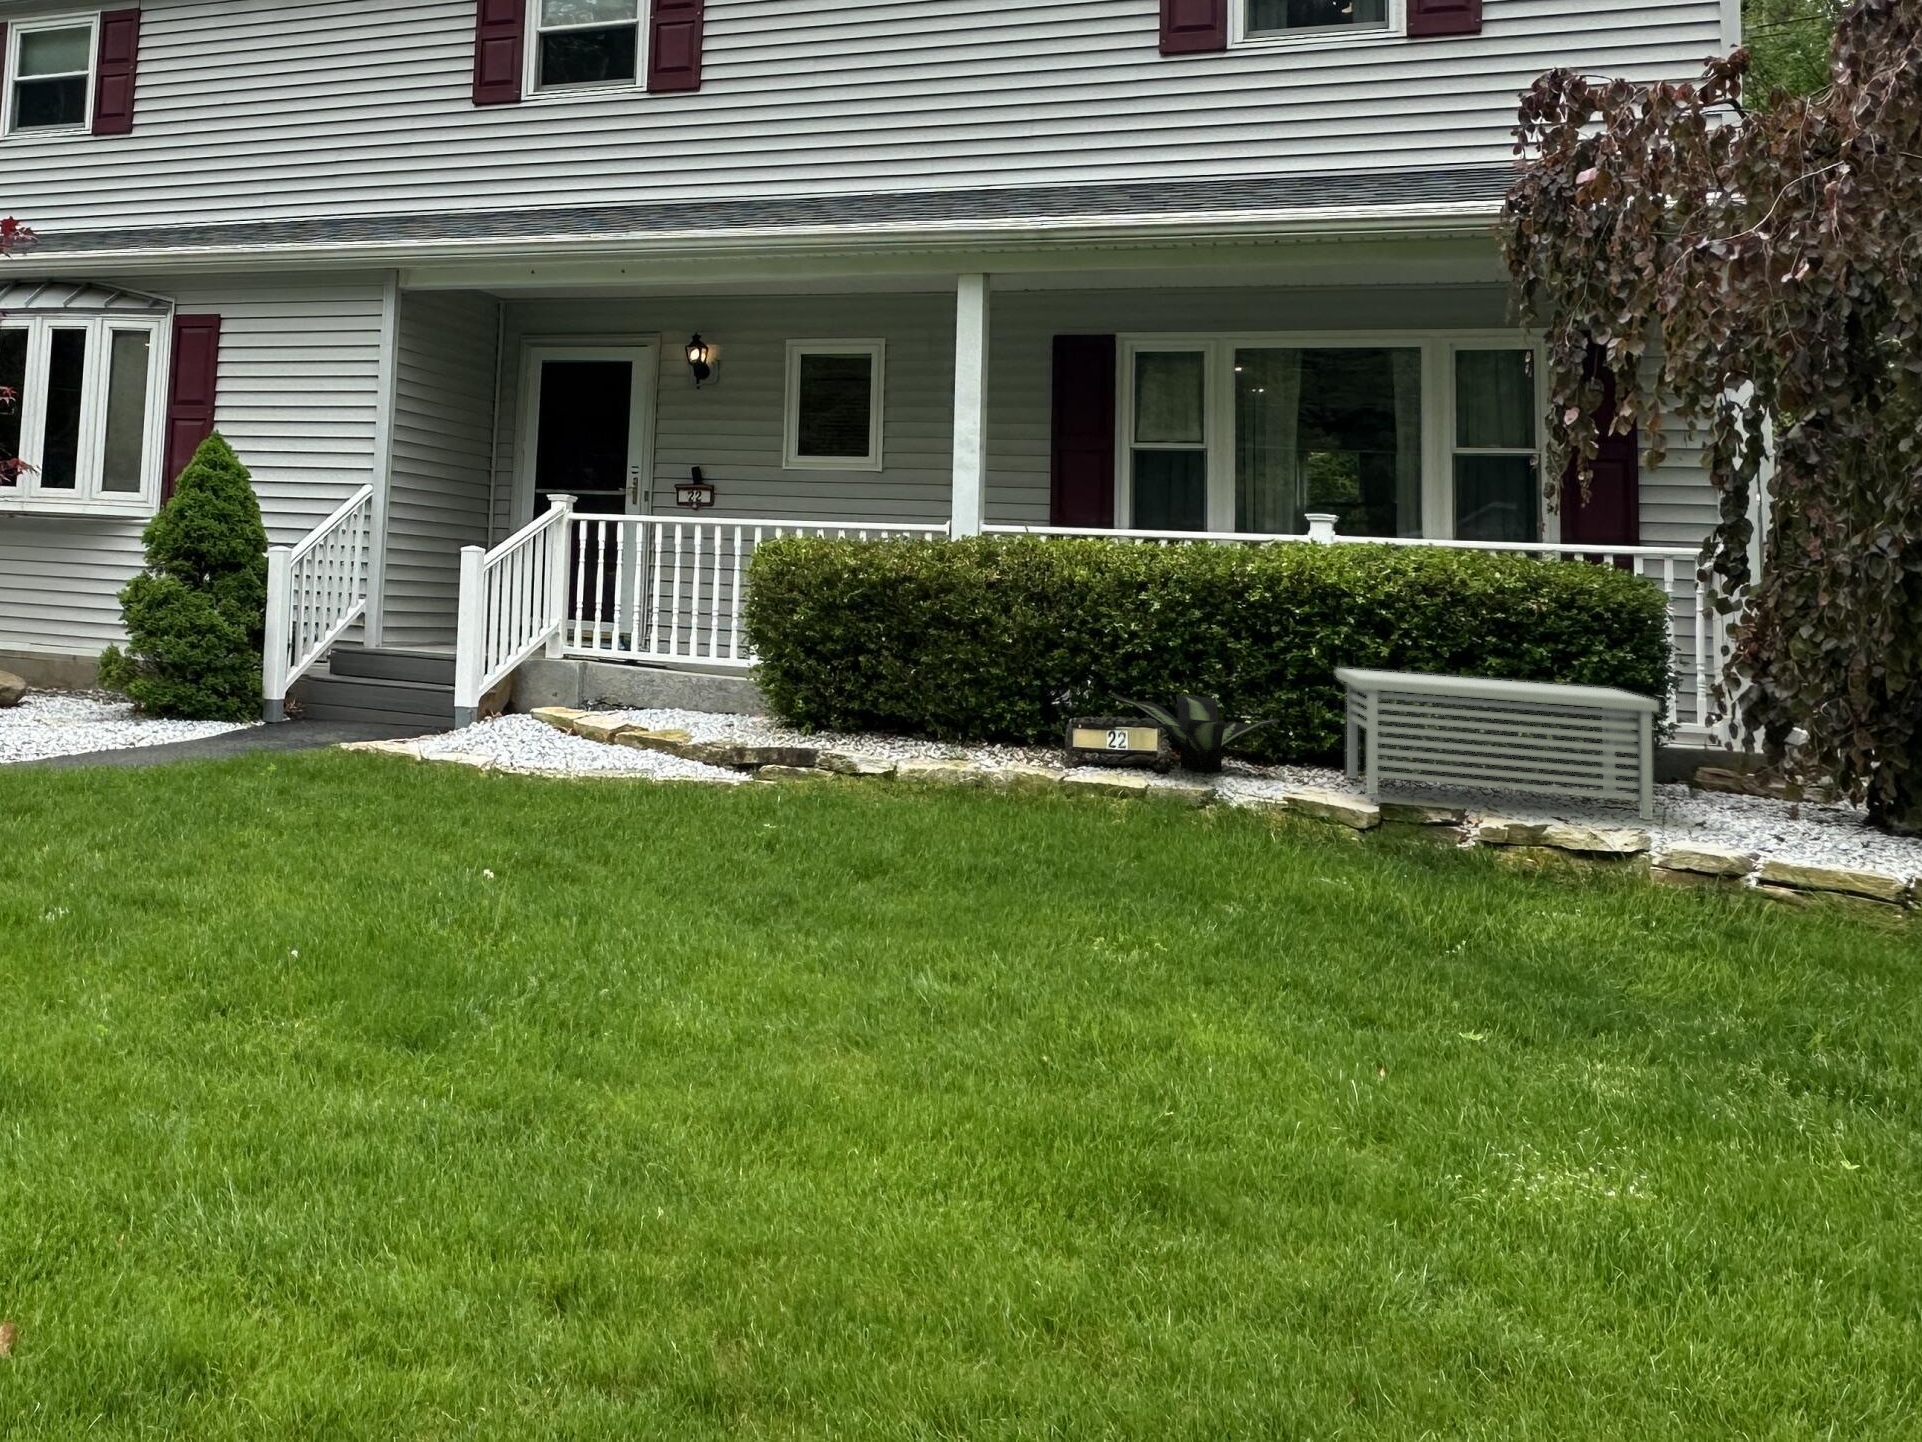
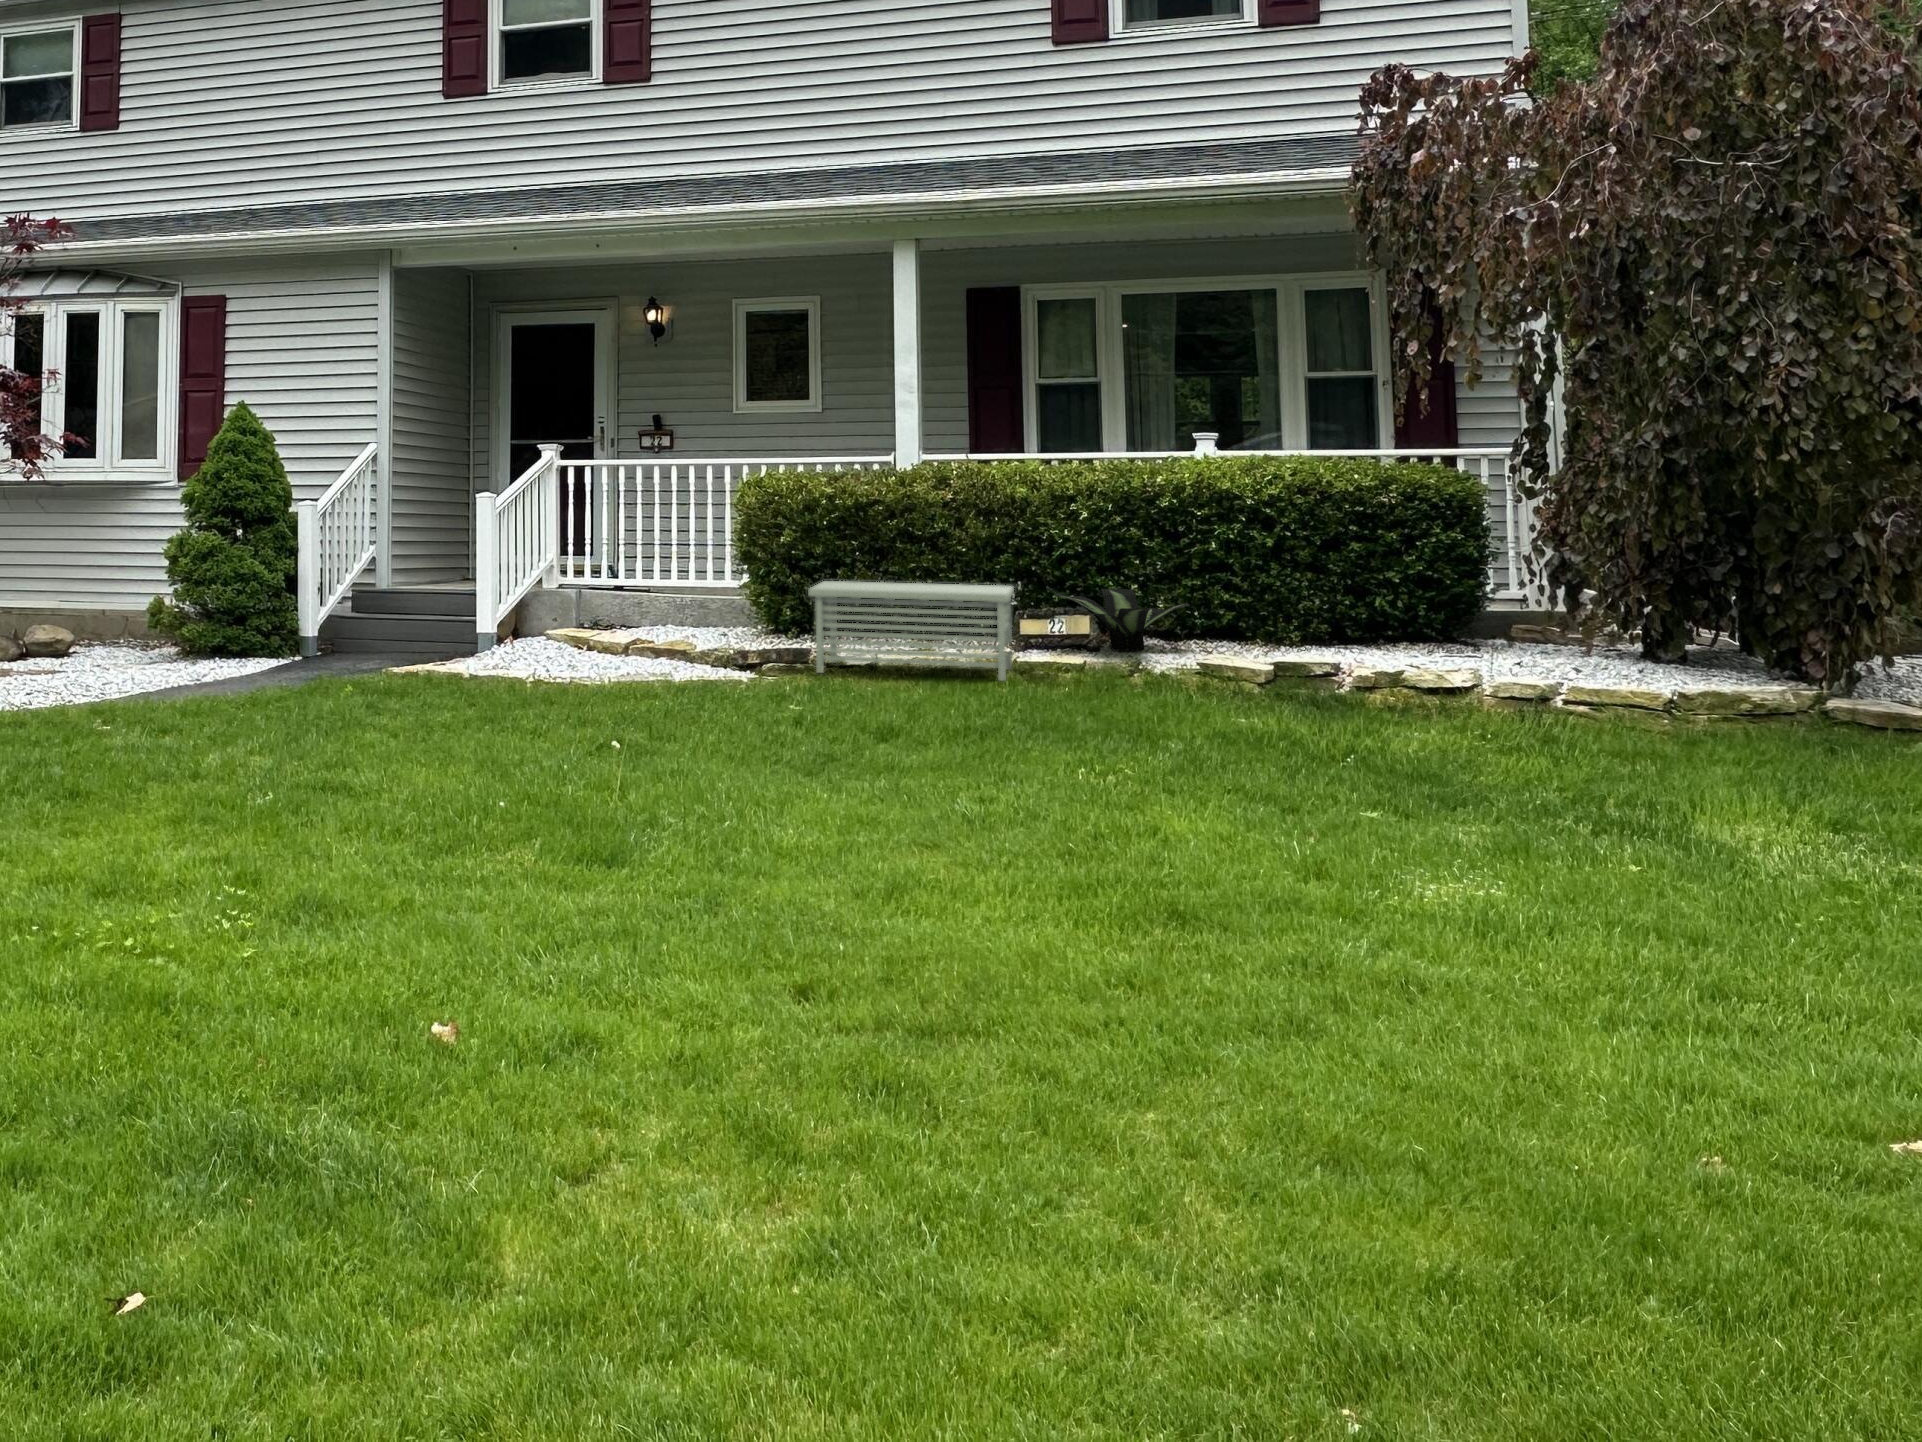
storage bench: present [1336,669,1659,820] -> present [808,581,1014,681]

